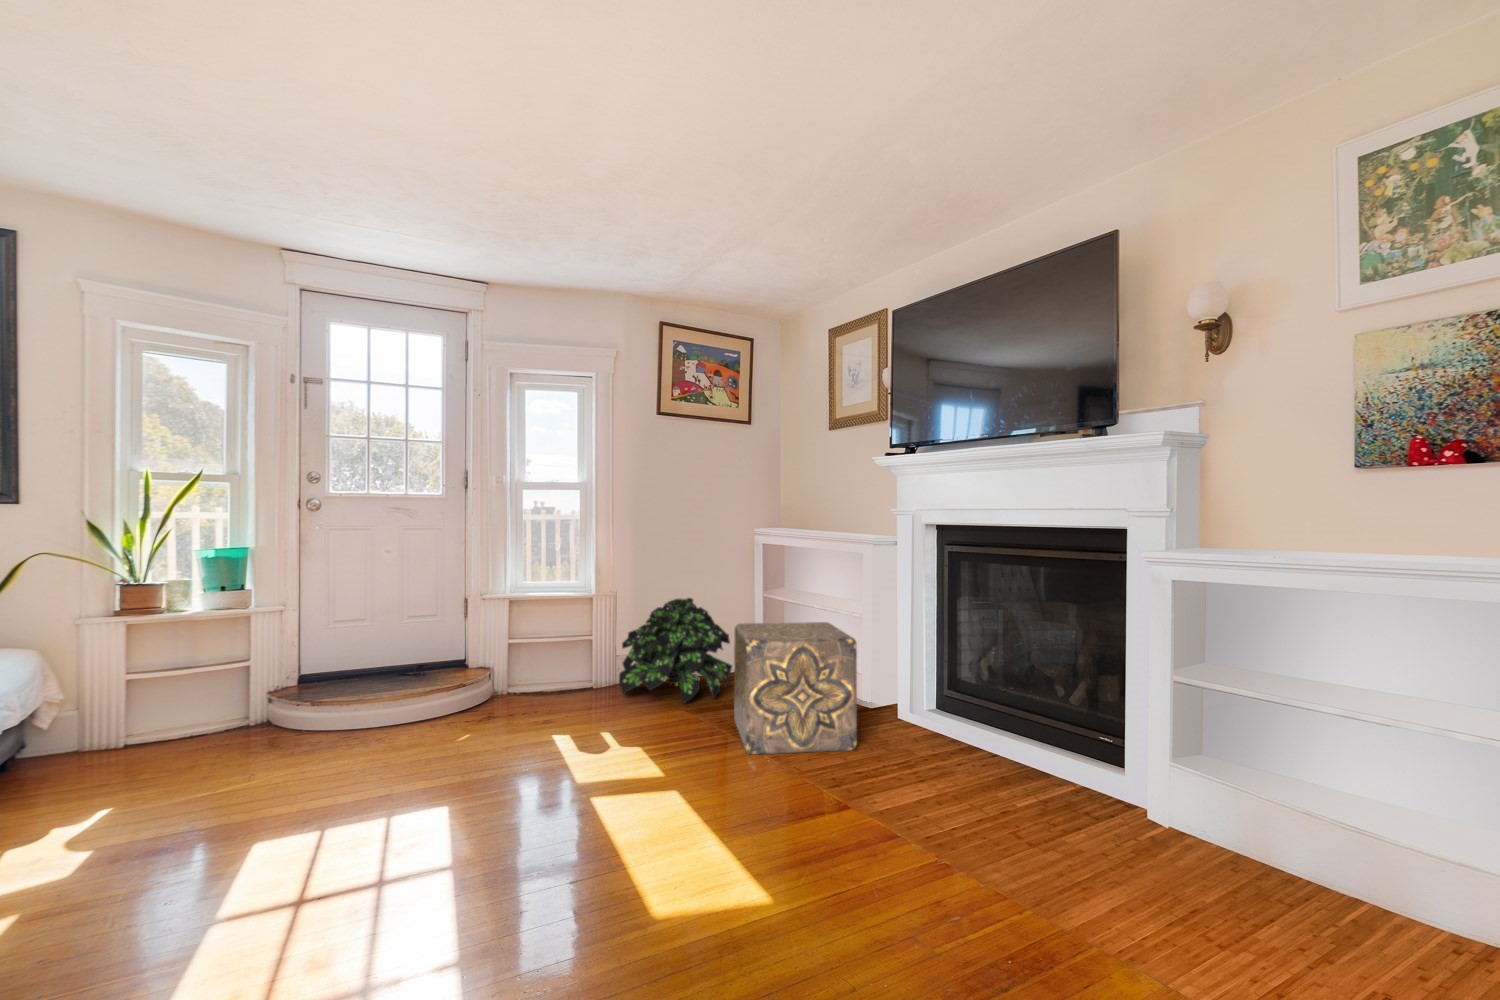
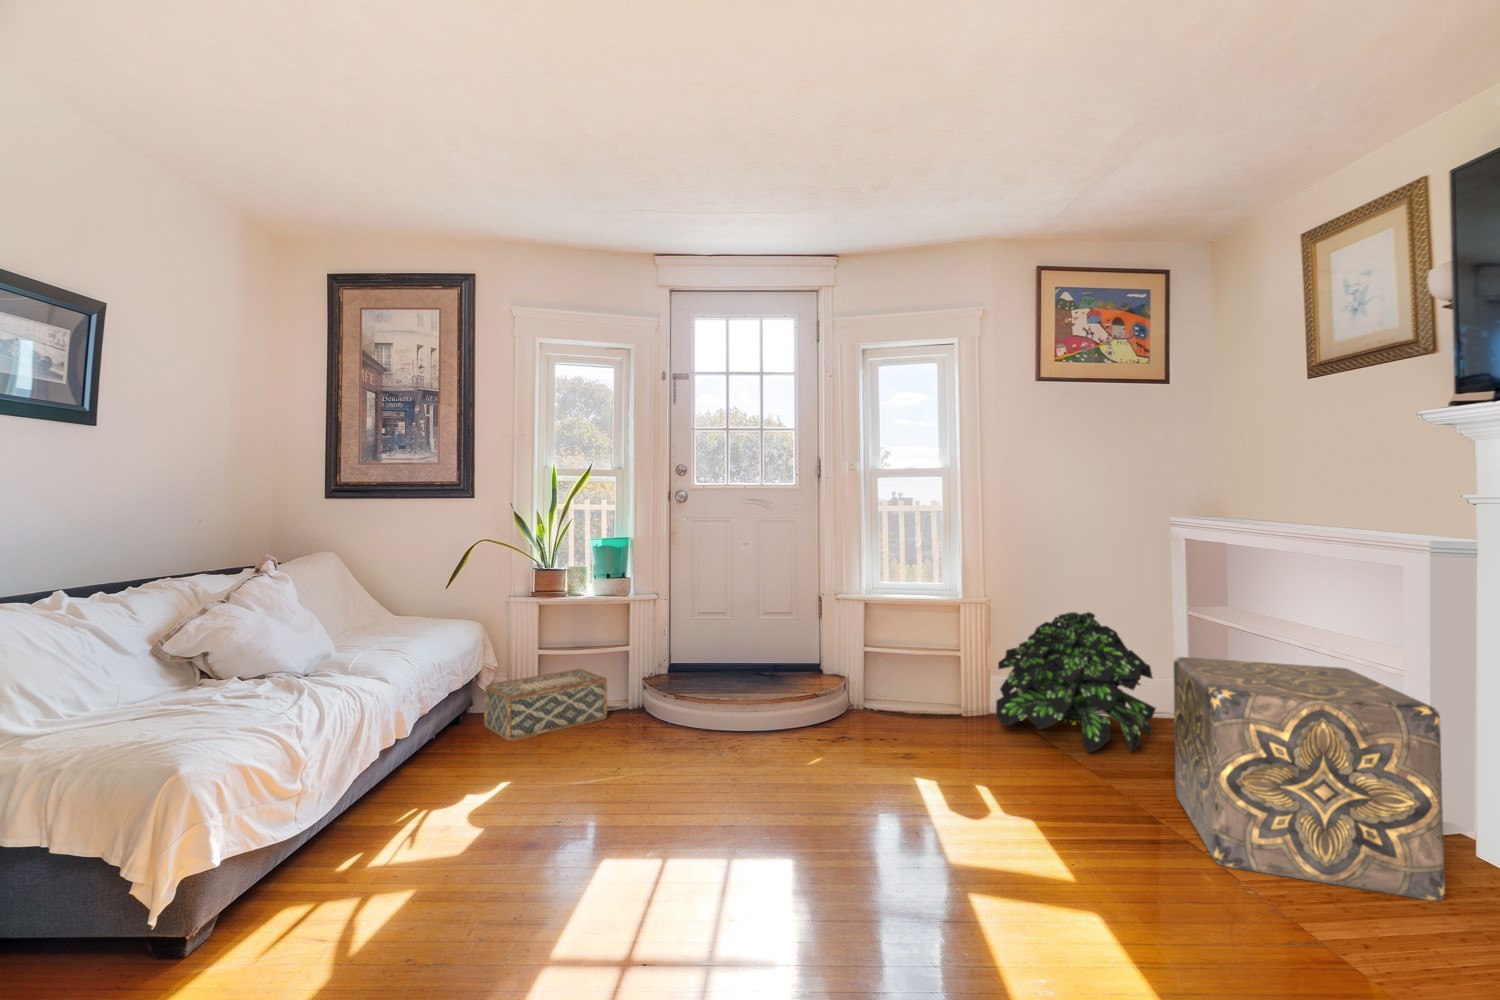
woven basket: none [51,691,224,775] -> present [484,669,607,741]

